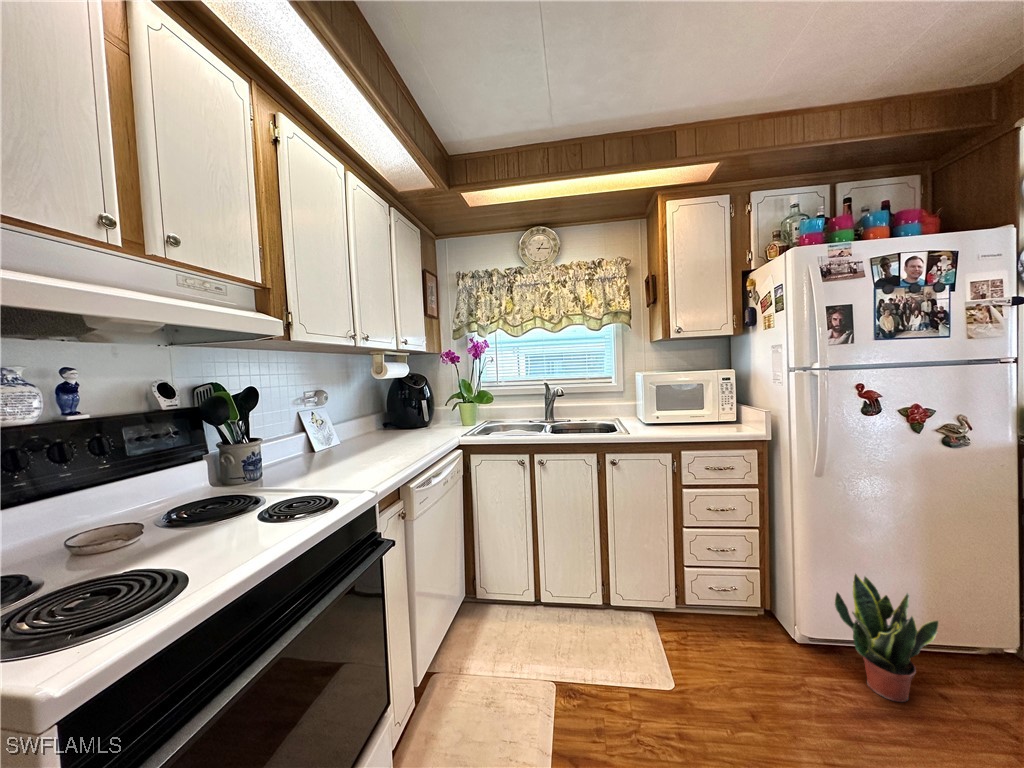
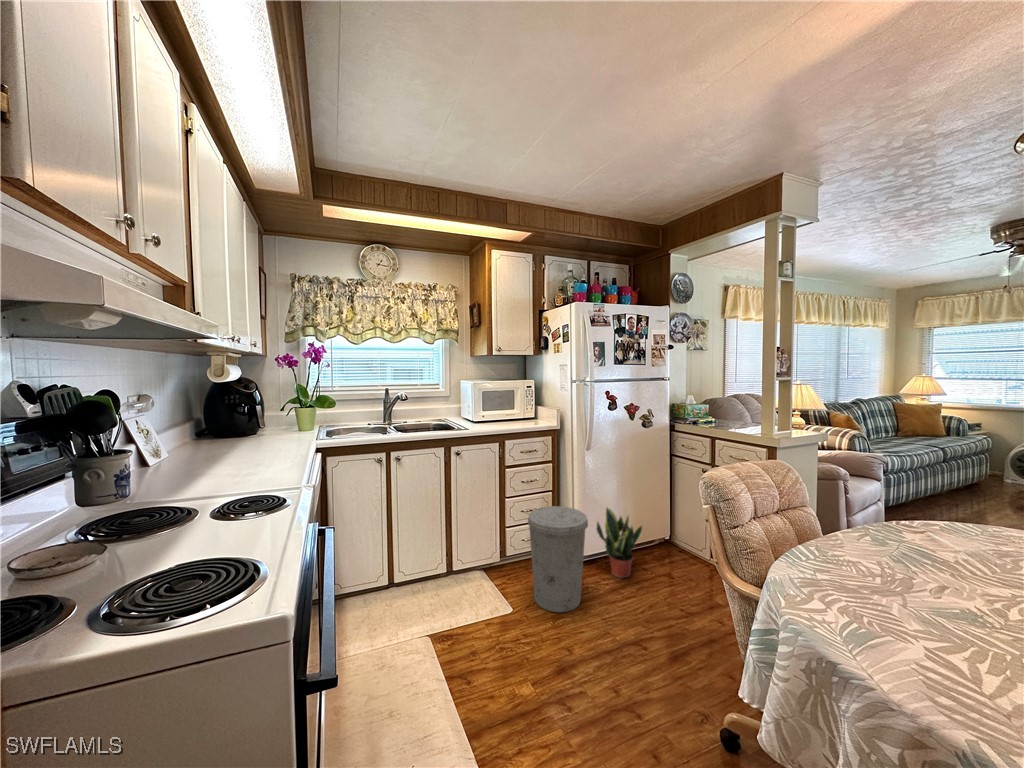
trash can: none [702,553,808,725] -> present [528,506,588,612]

